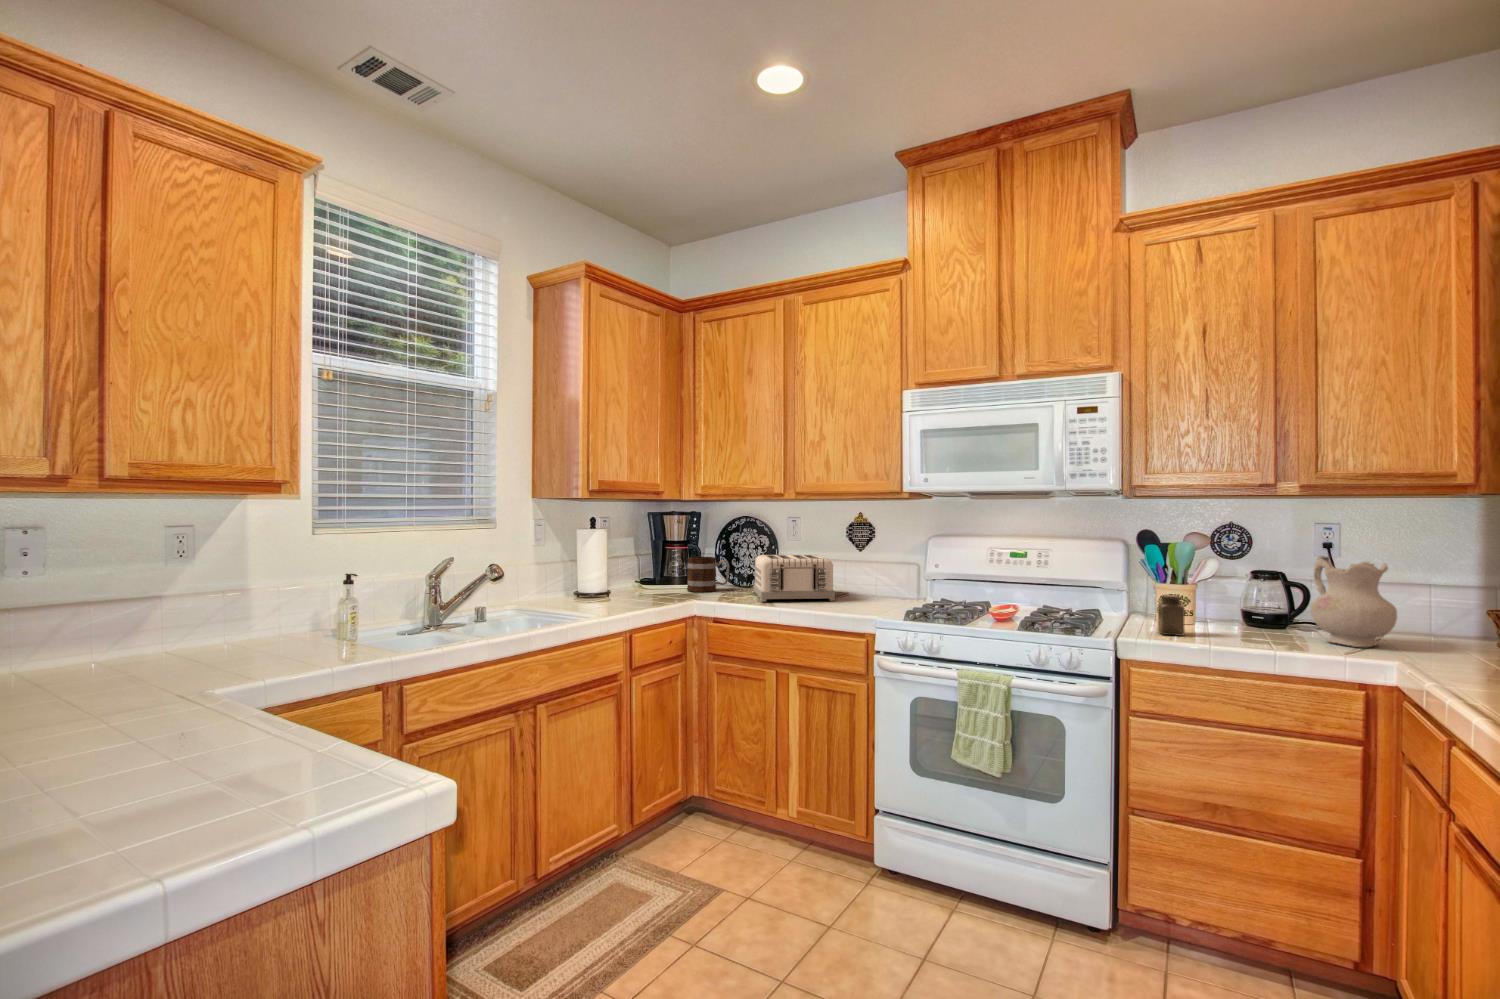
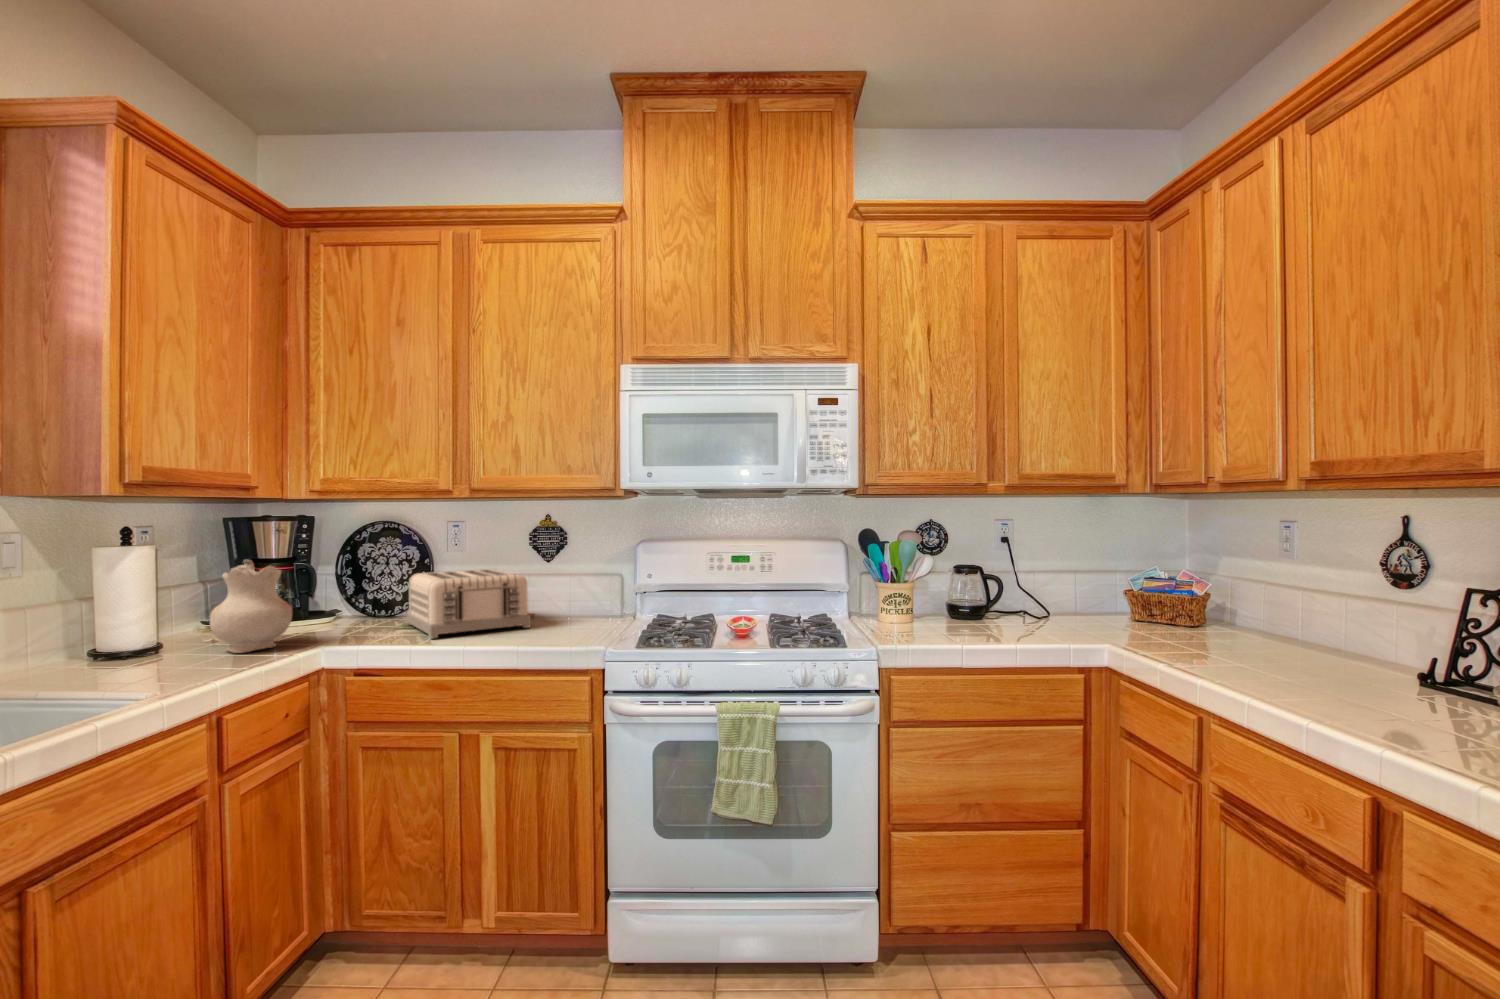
ceramic pitcher: present [1311,556,1397,647] -> present [210,559,292,653]
mug: present [687,557,729,592] -> none [299,579,367,632]
salt shaker: present [1158,594,1185,636] -> none [898,595,926,637]

